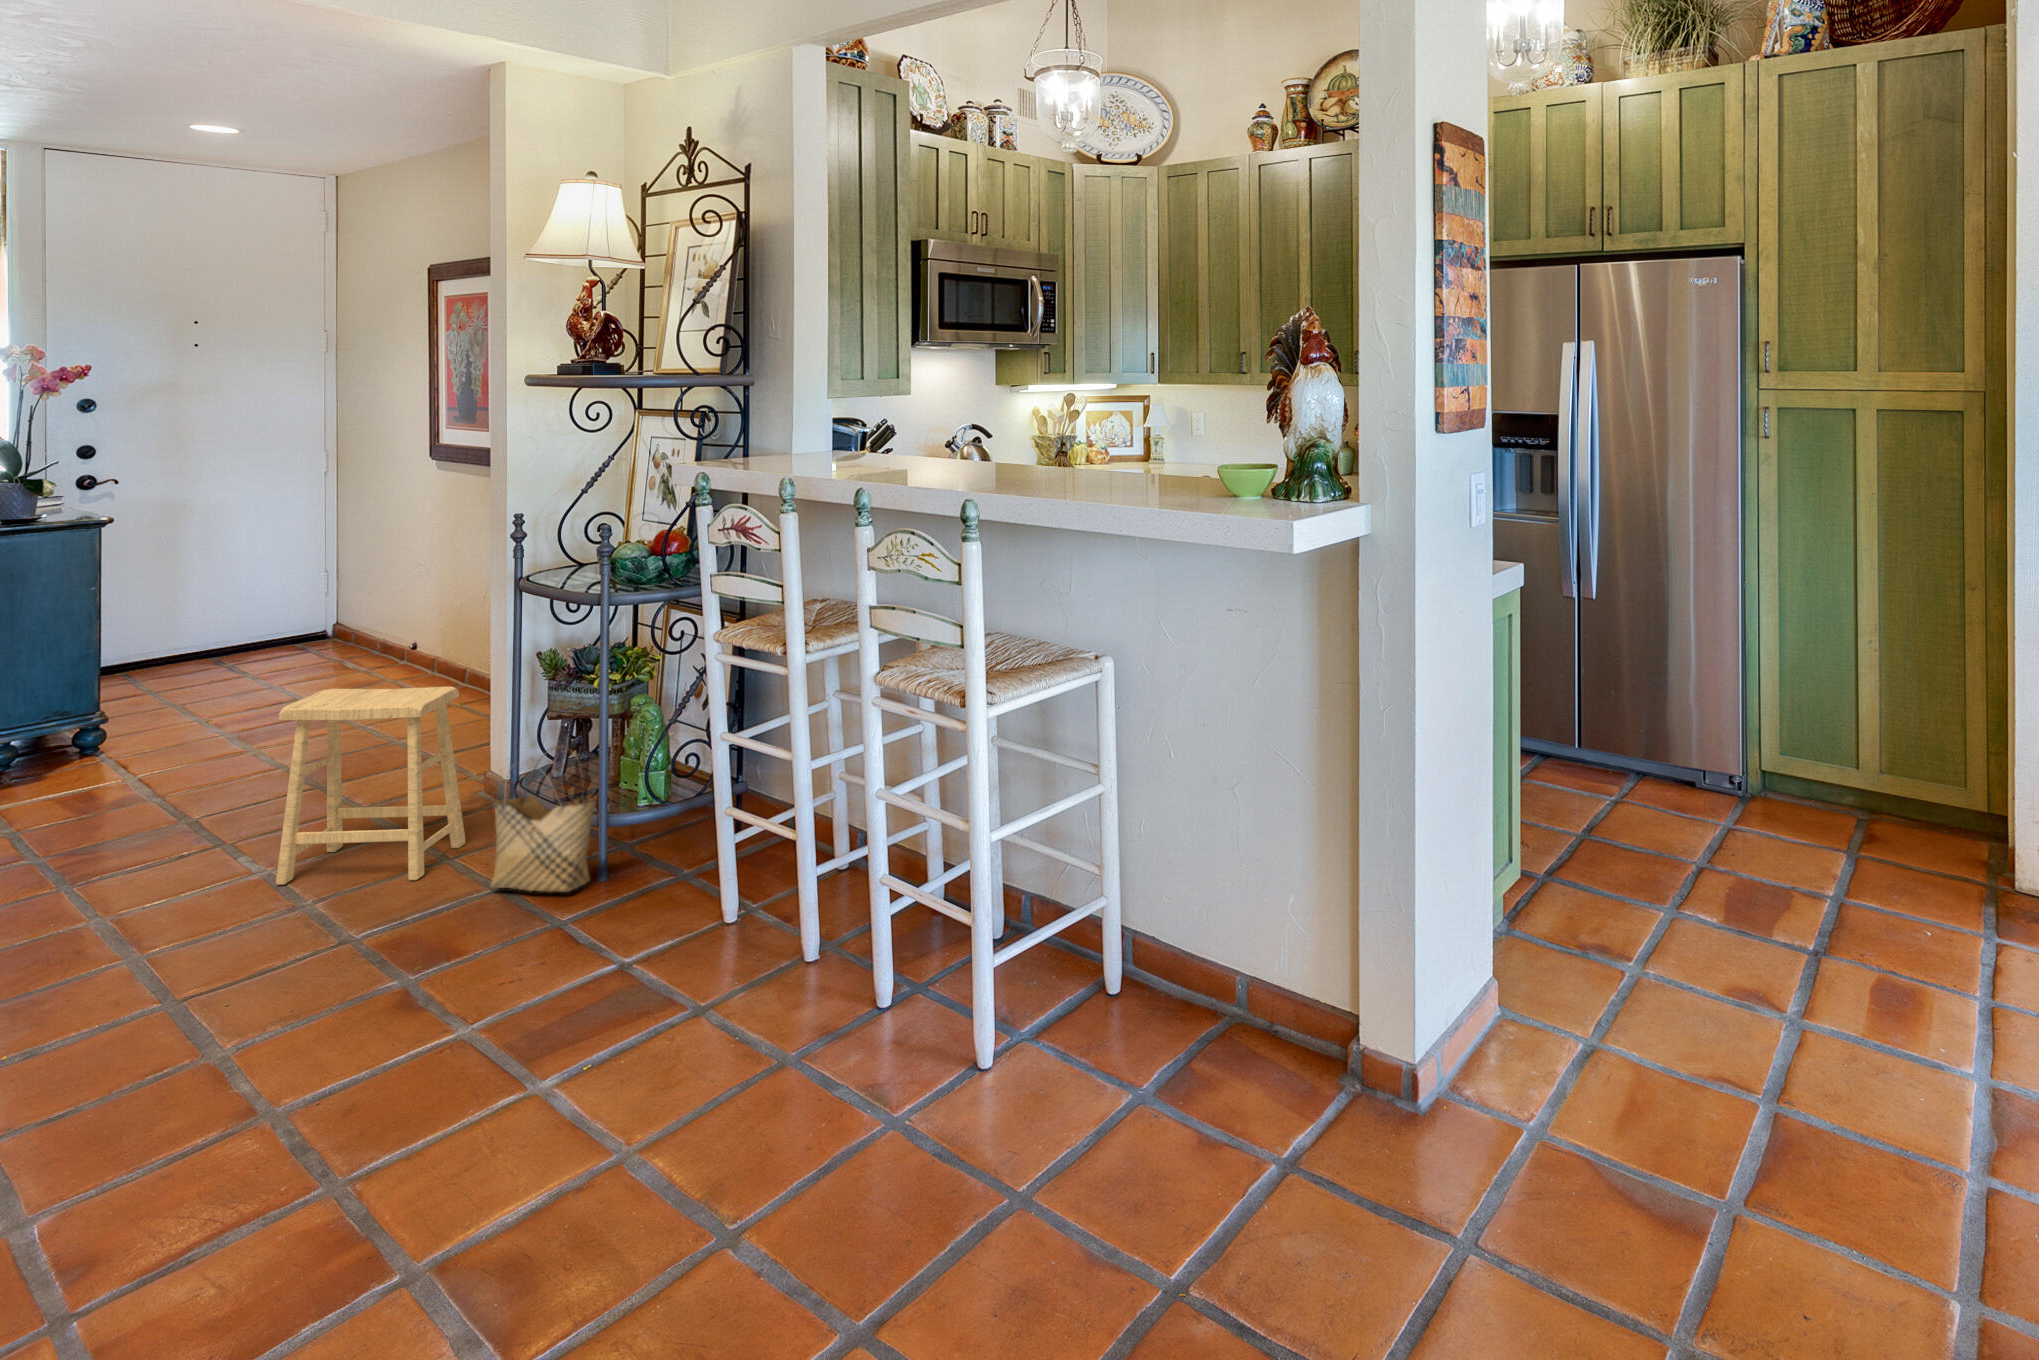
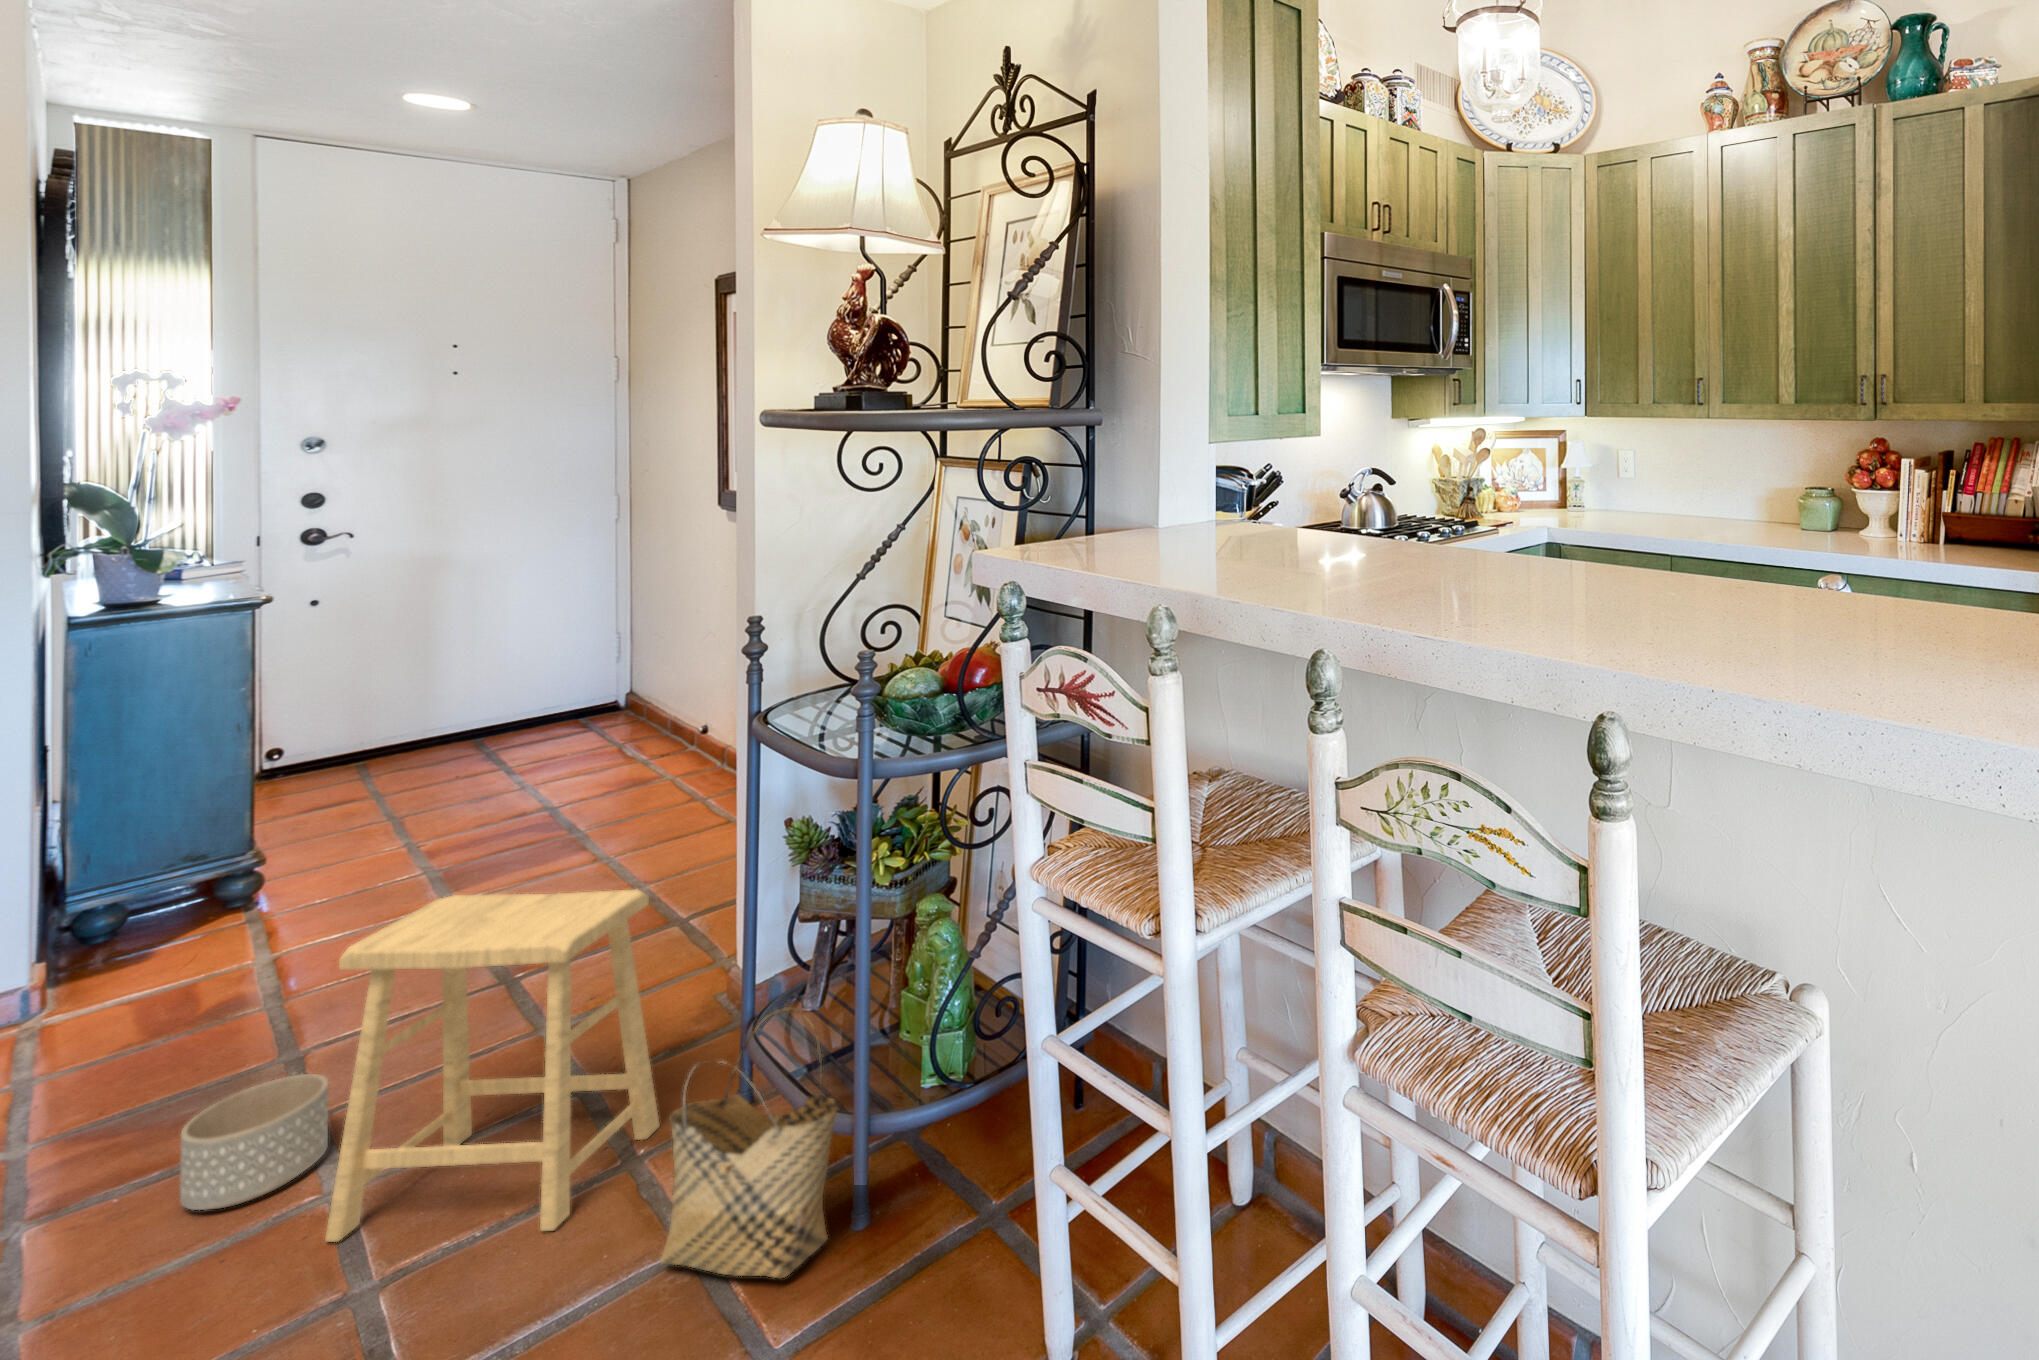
planter: none [172,806,252,874] -> present [180,1074,328,1210]

